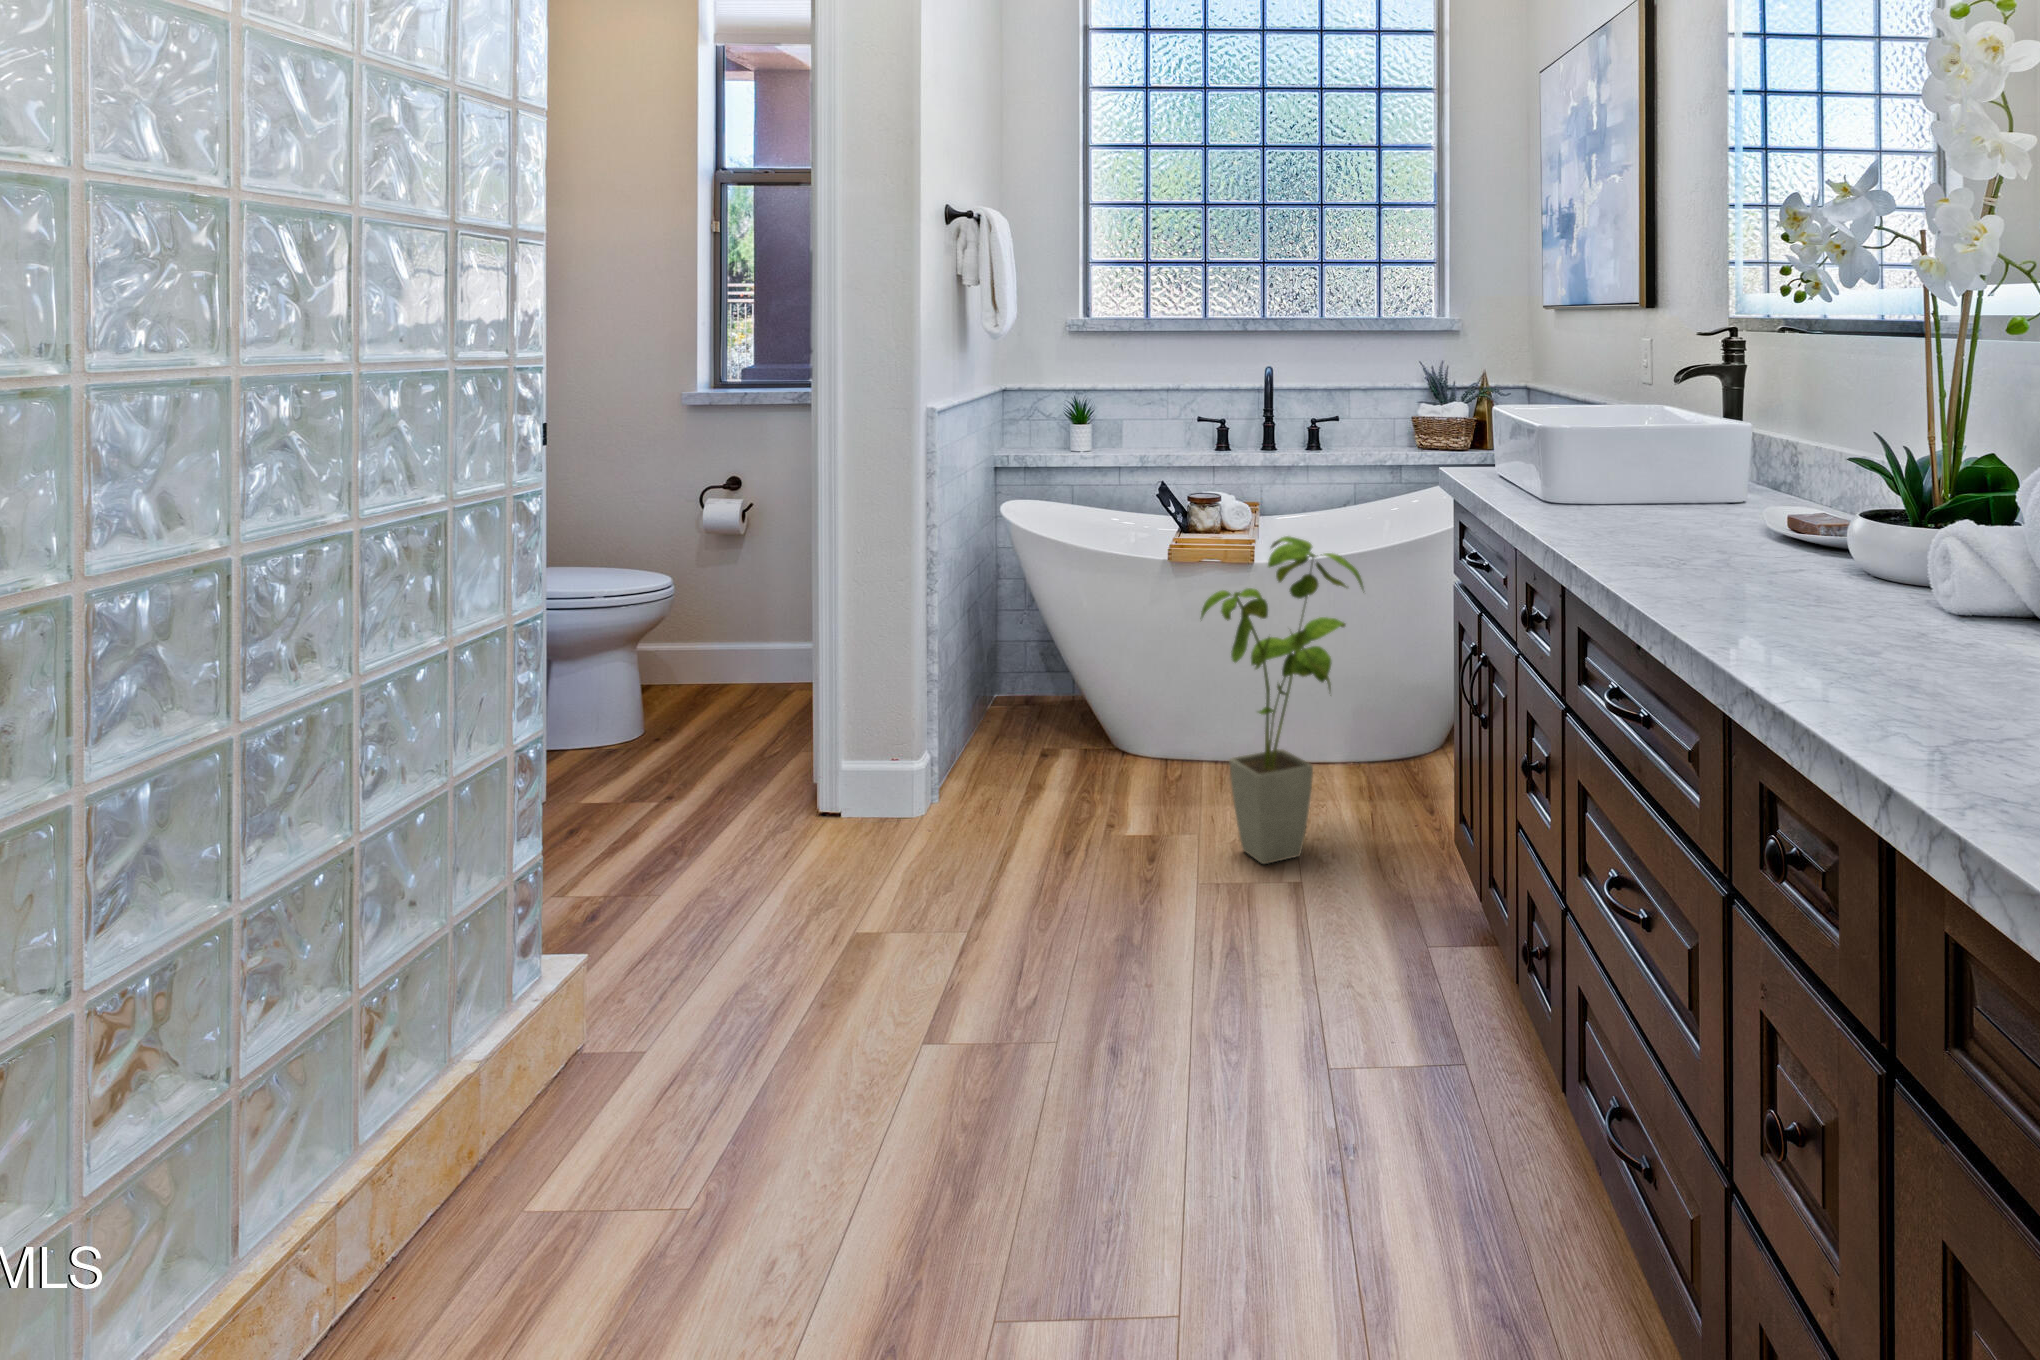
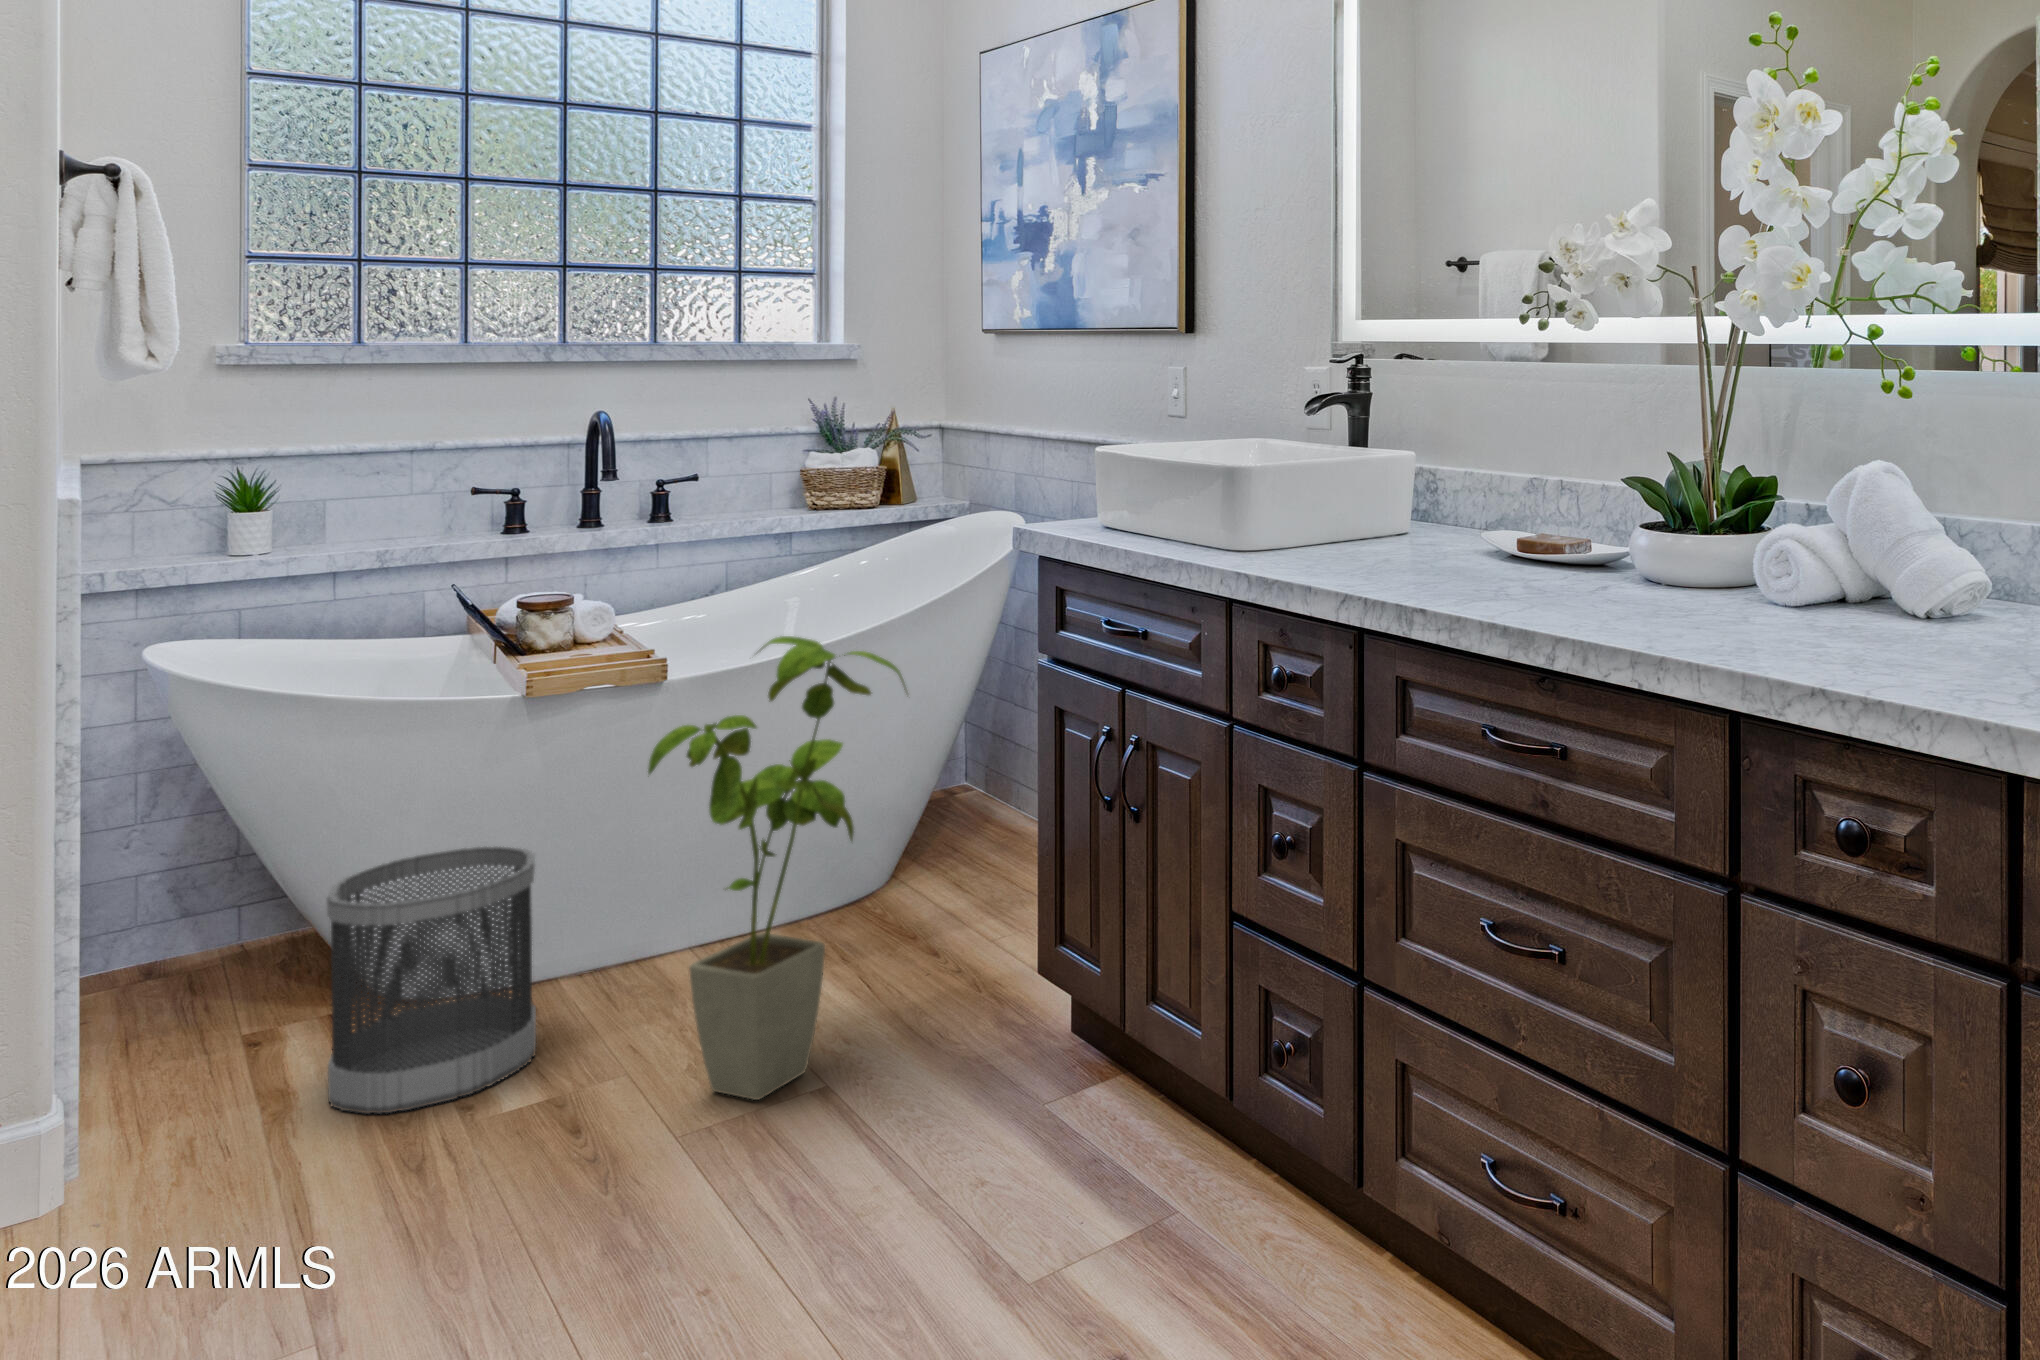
wastebasket: none [1062,654,1174,812] -> present [327,846,536,1114]

